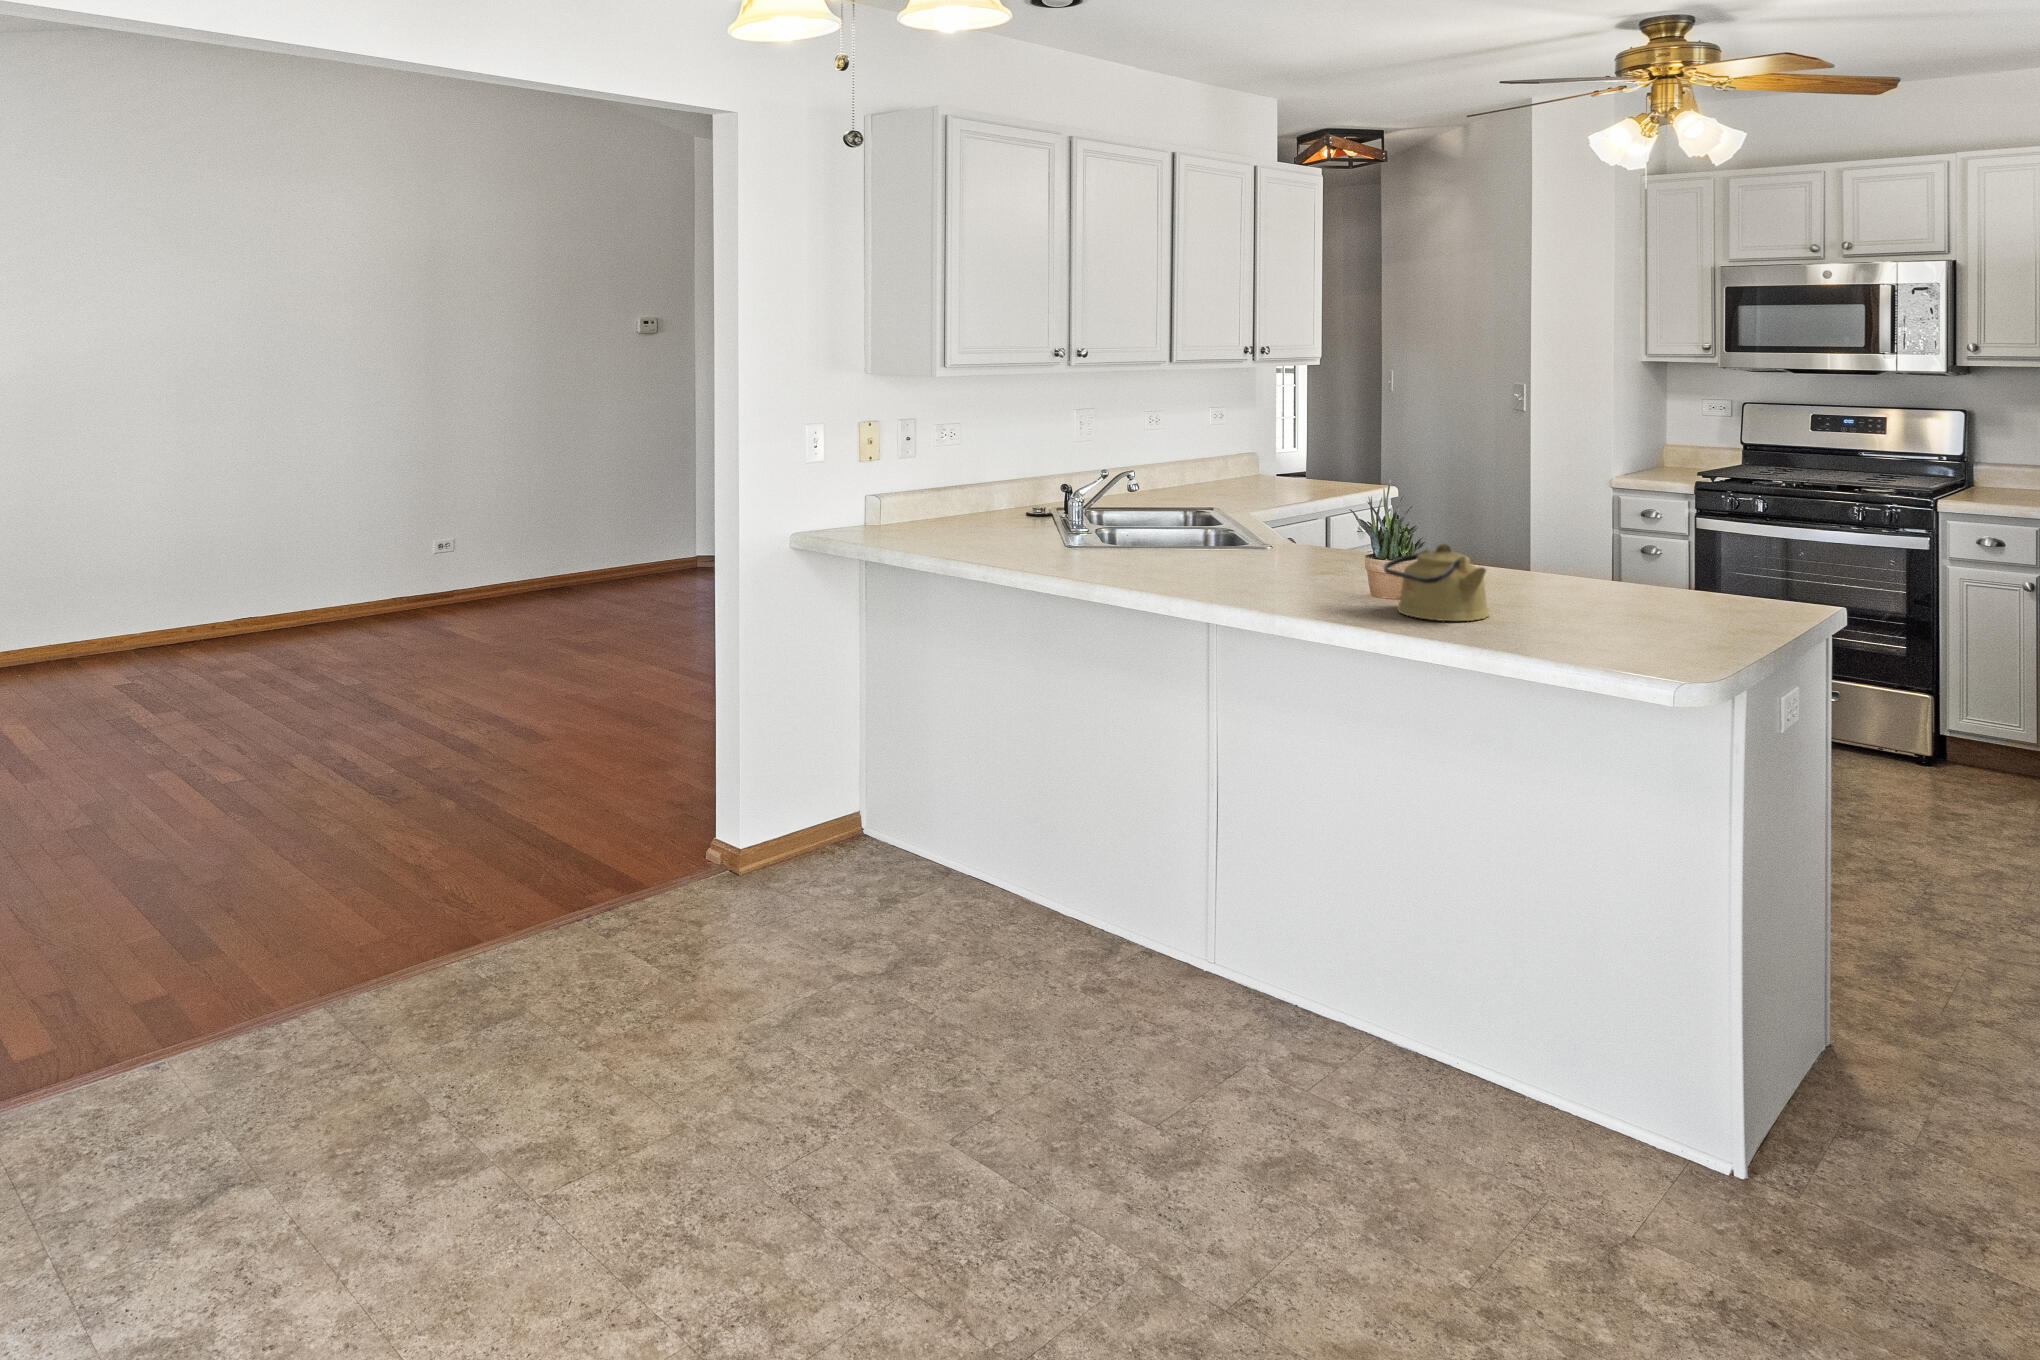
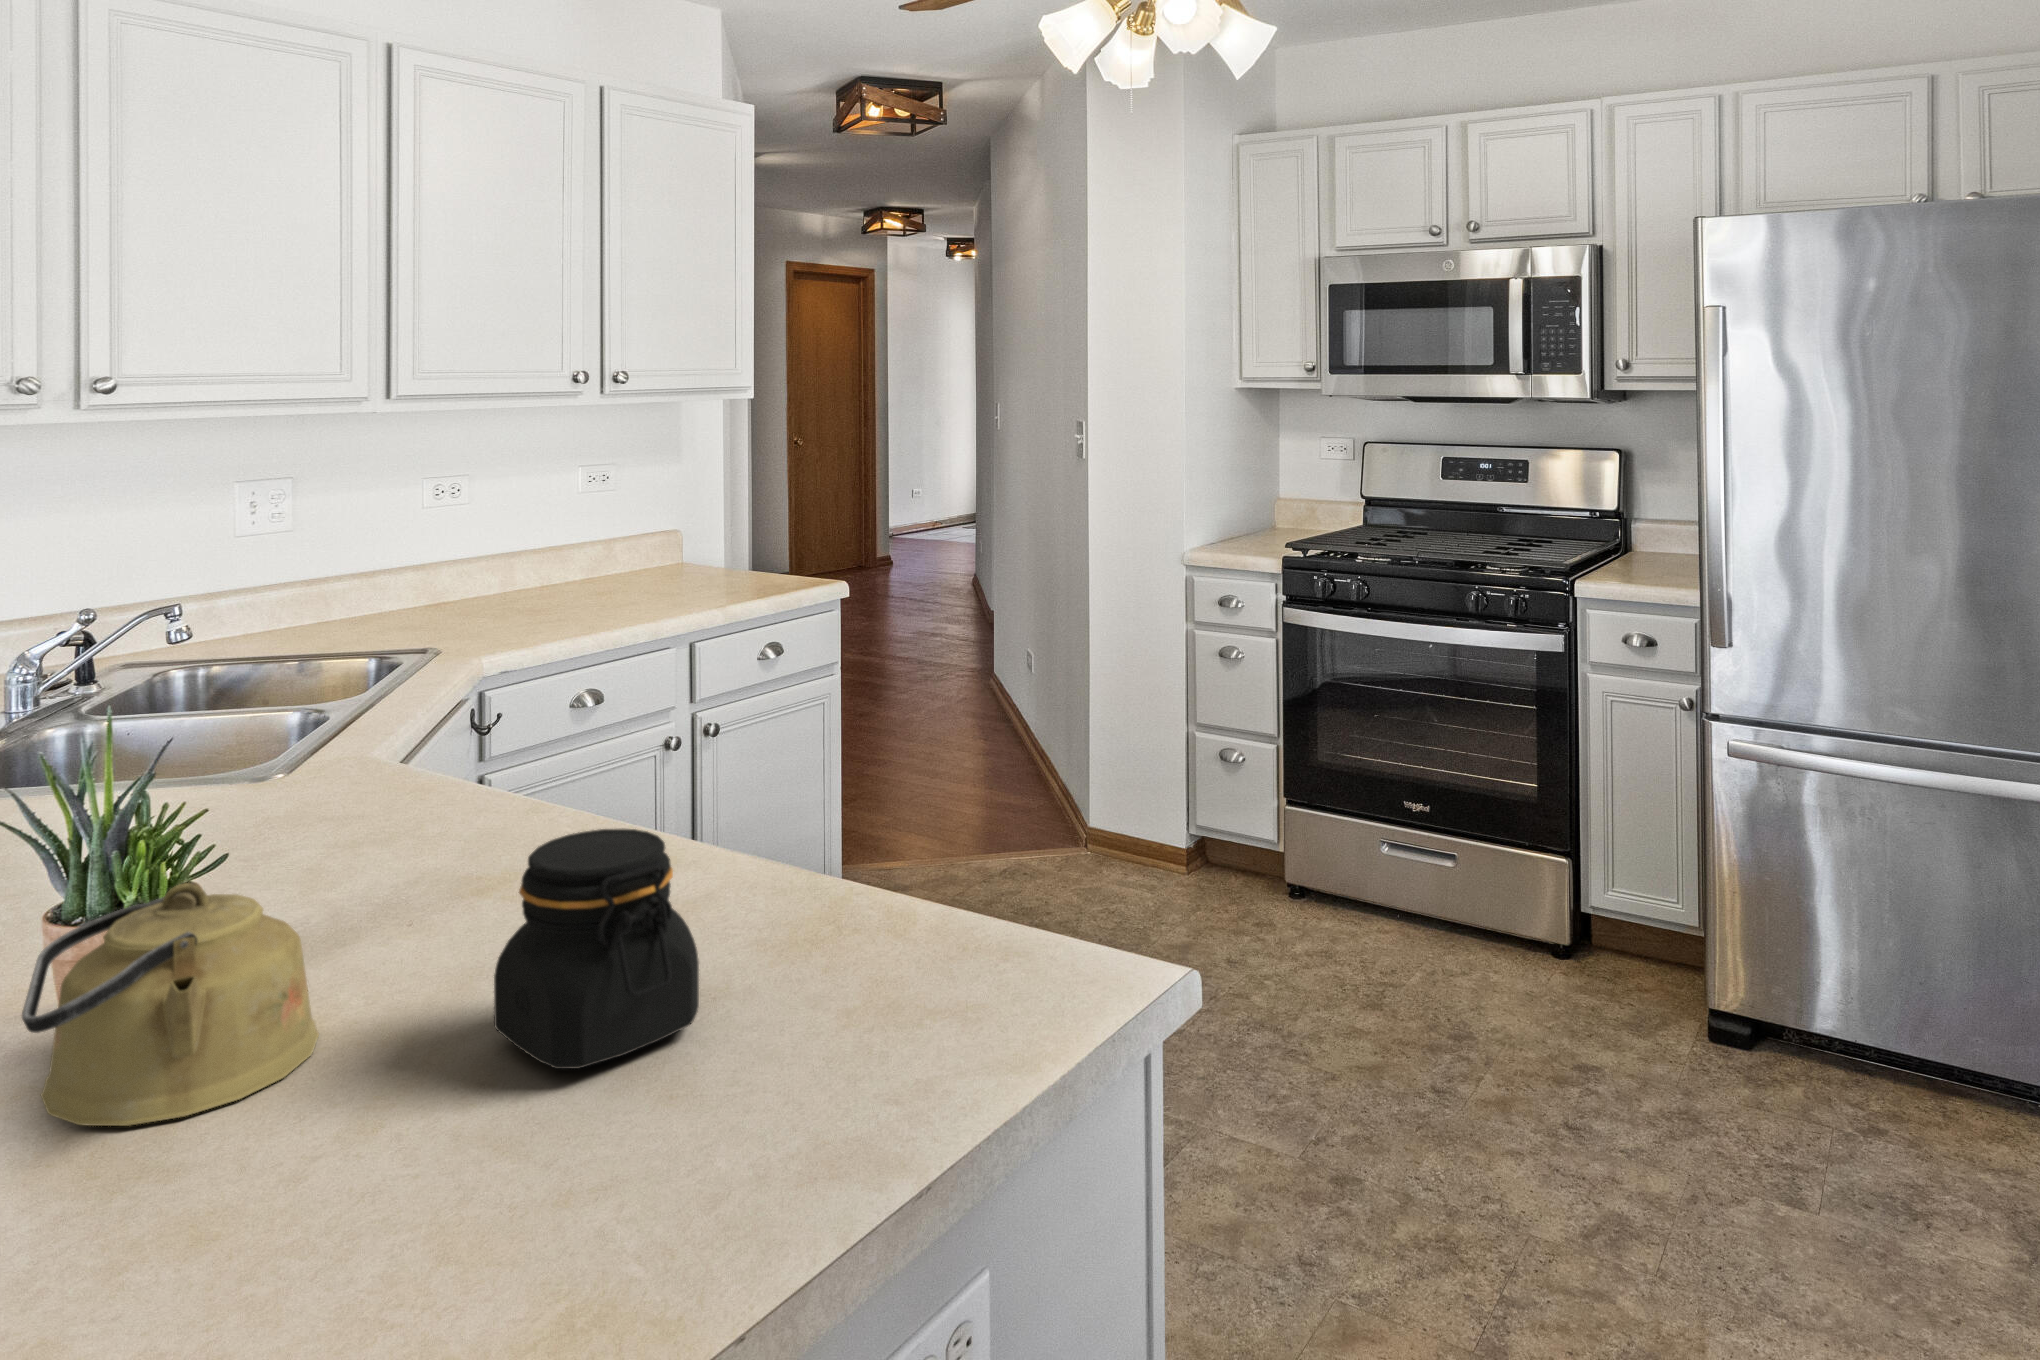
jar: none [1557,535,1641,616] -> present [494,829,699,1069]

